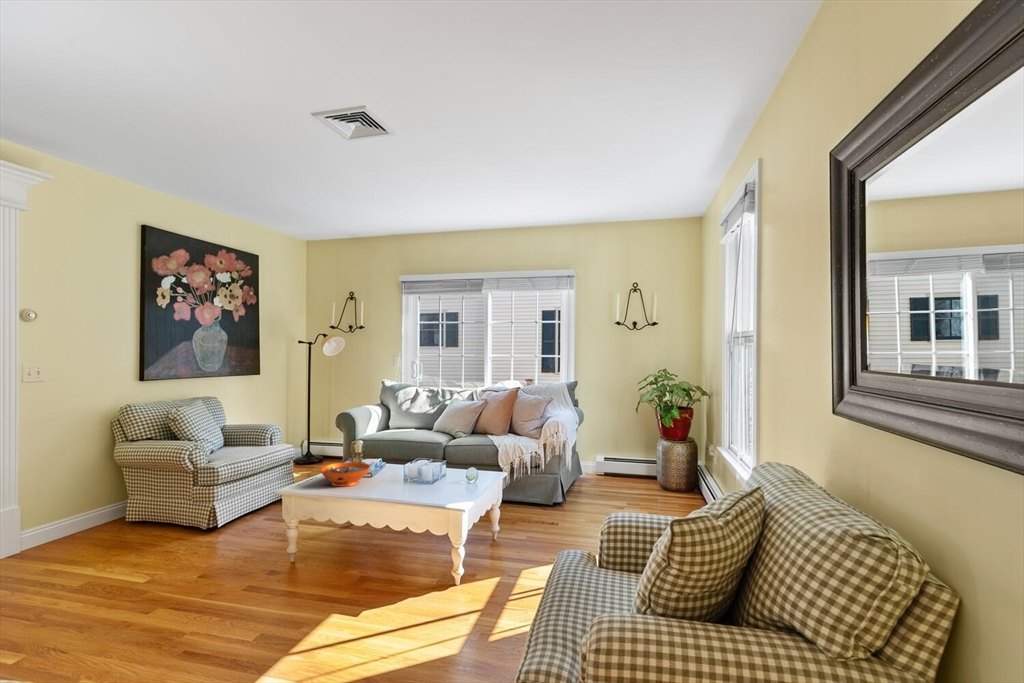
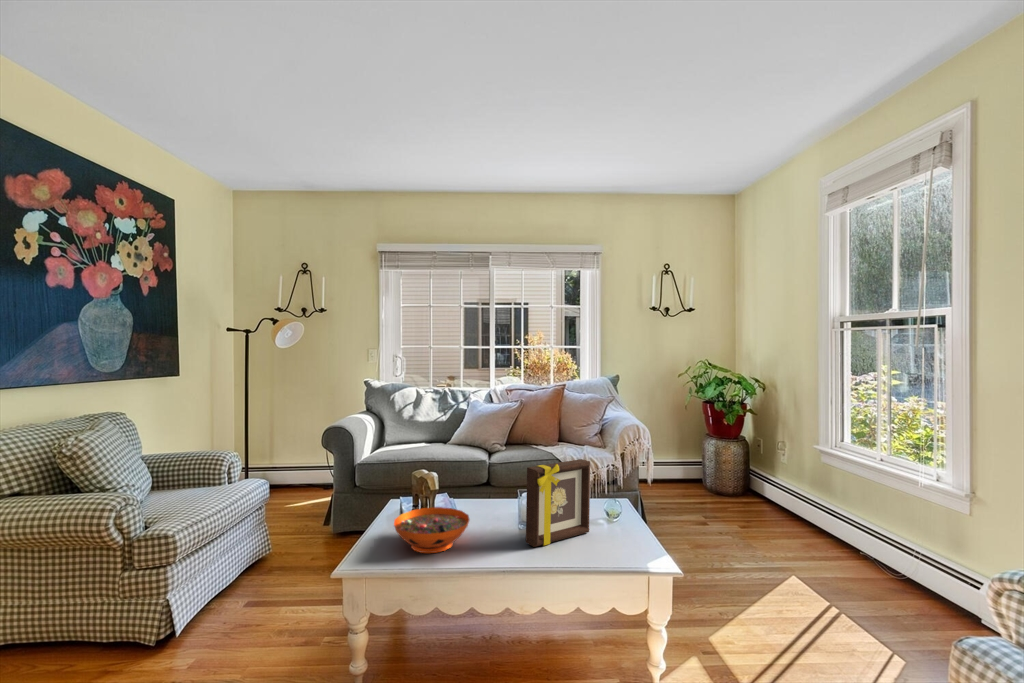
picture frame: none [400,437,451,489] -> present [526,459,590,547]

